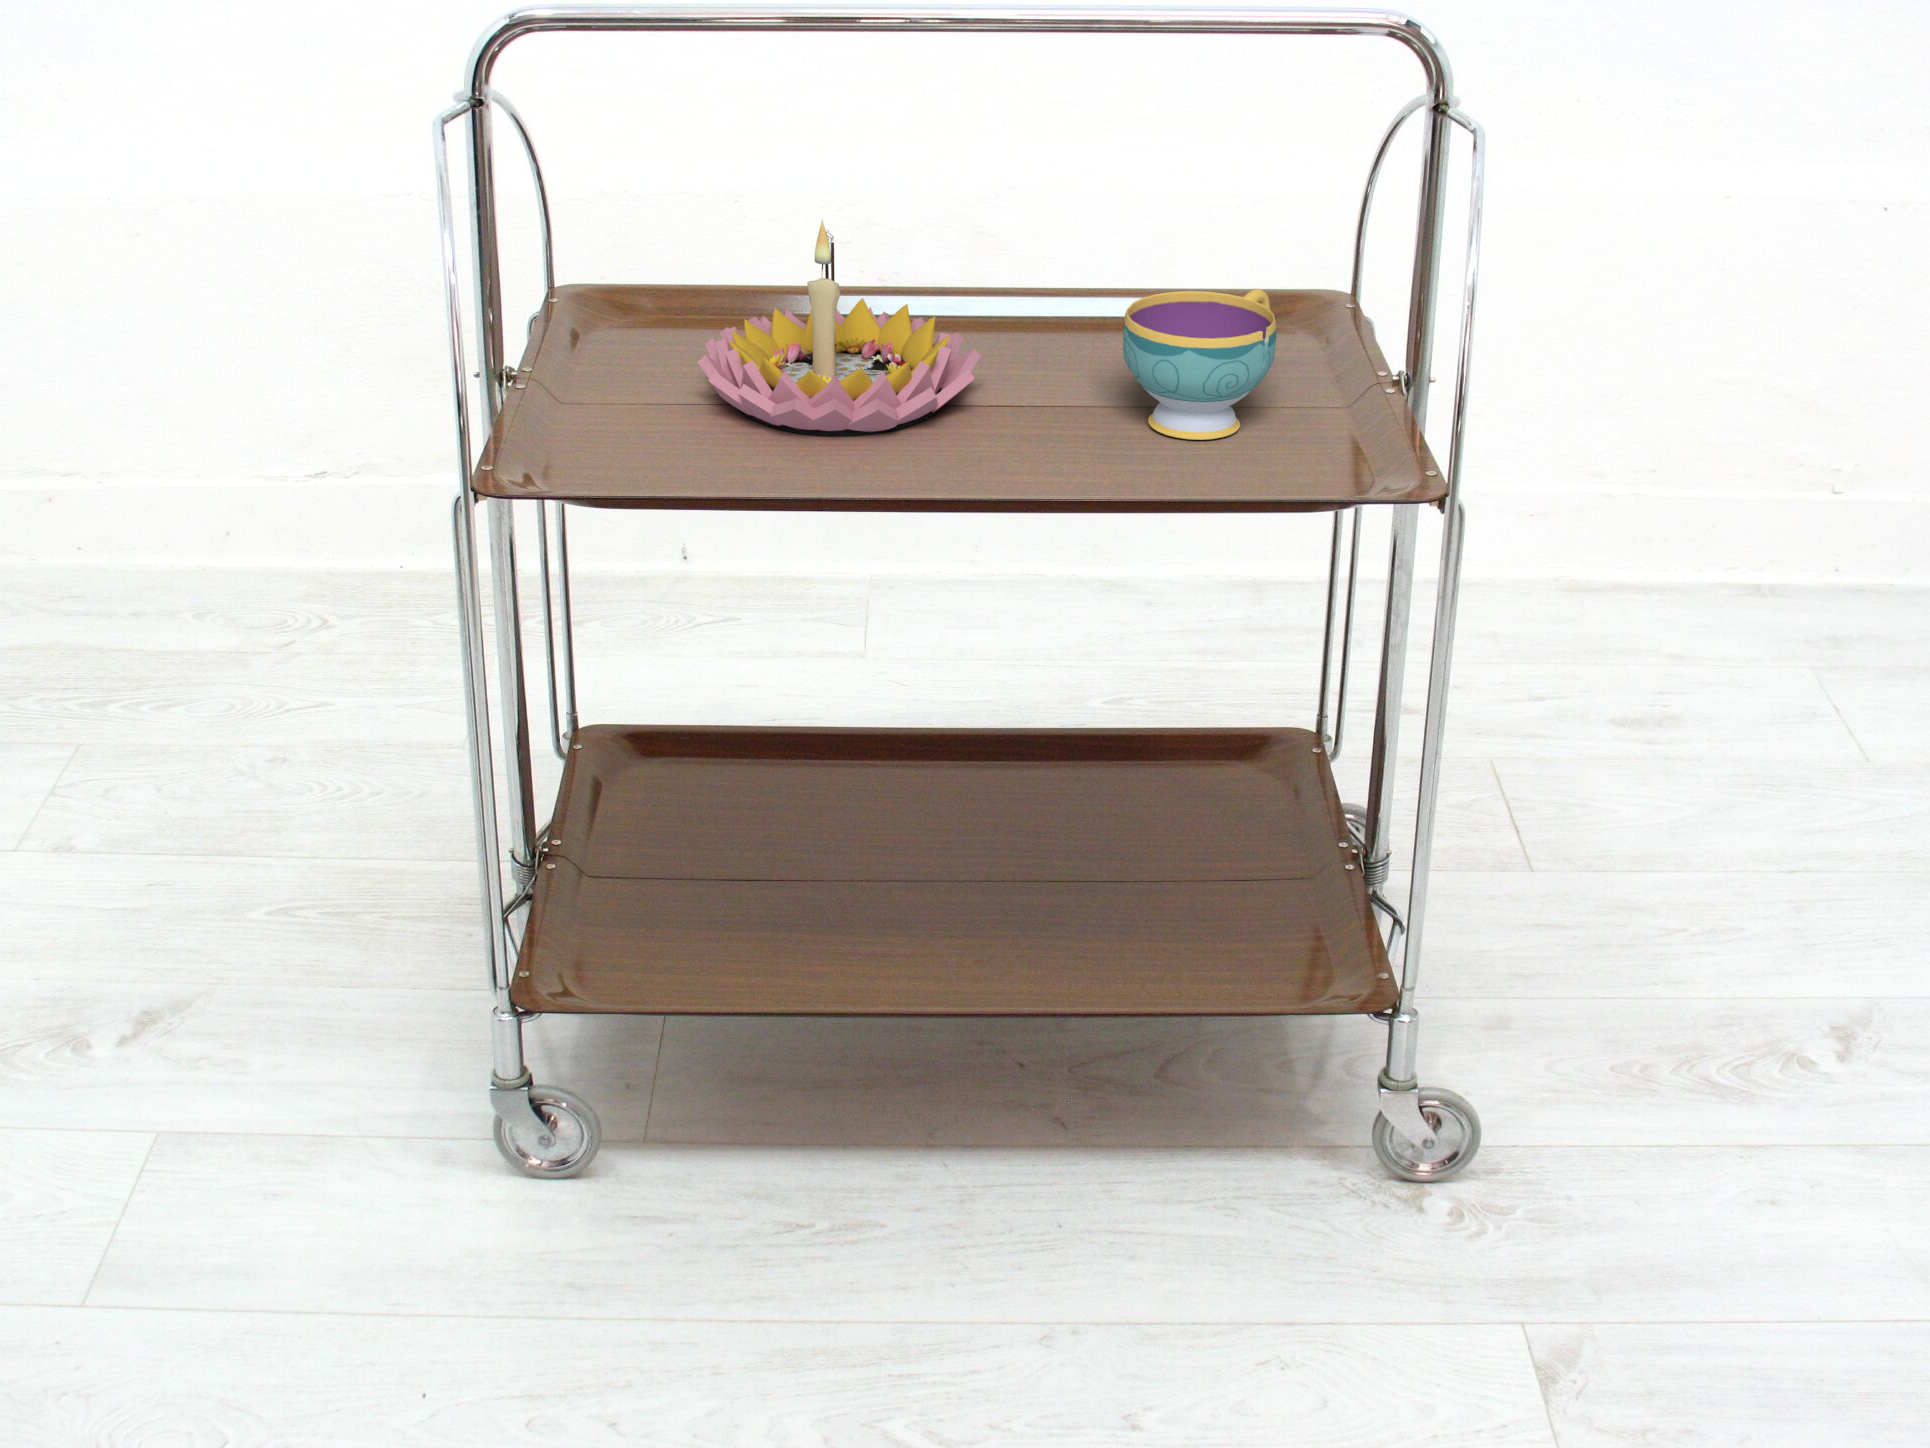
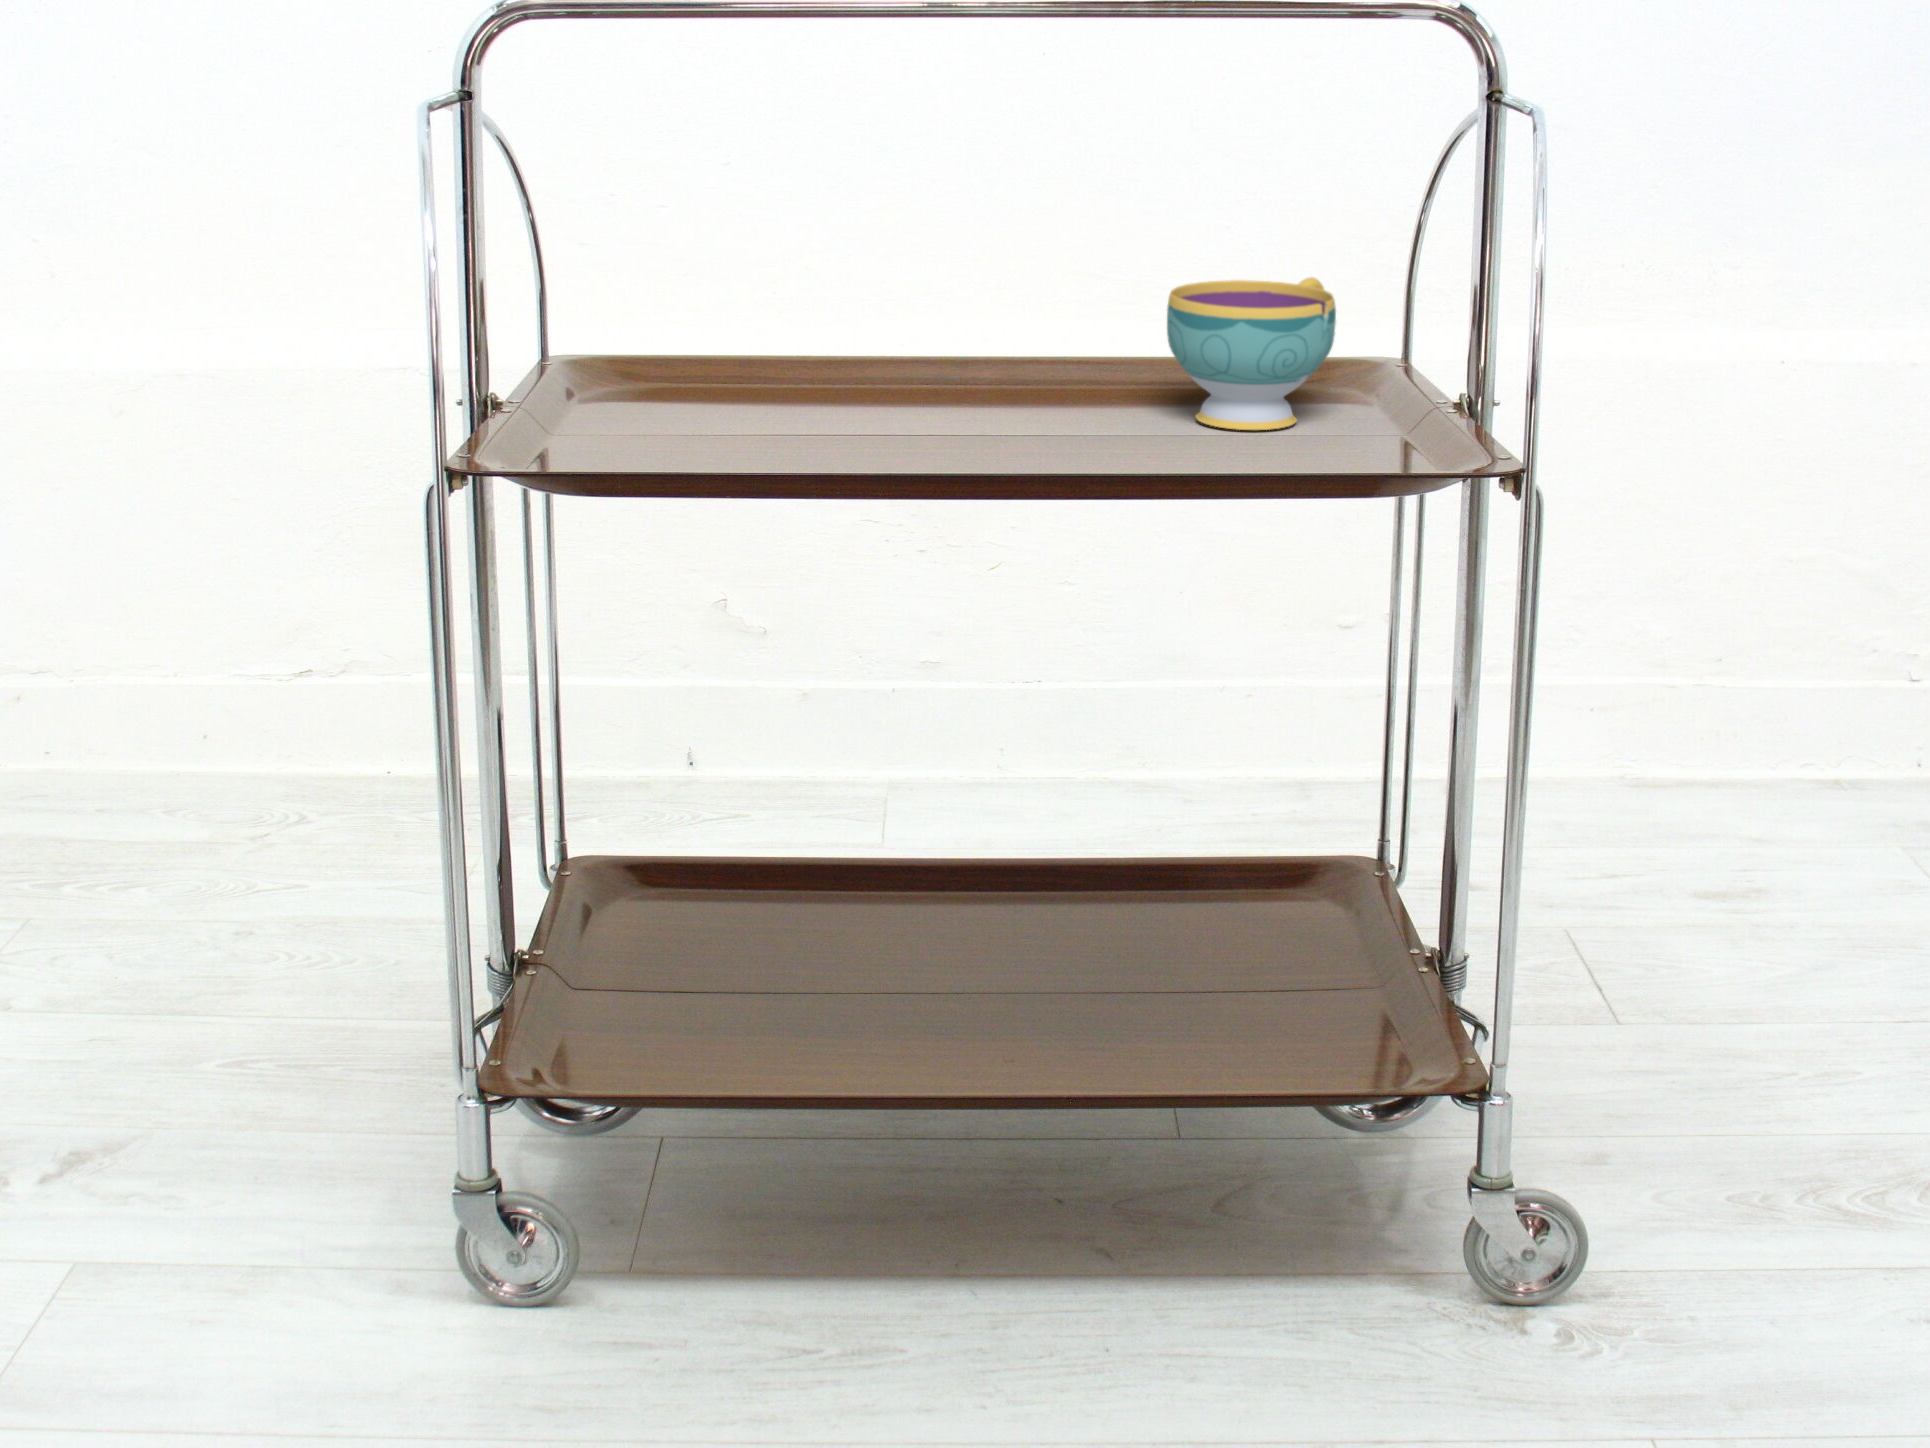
candle holder: present [698,220,981,436] -> none [699,197,1010,429]

